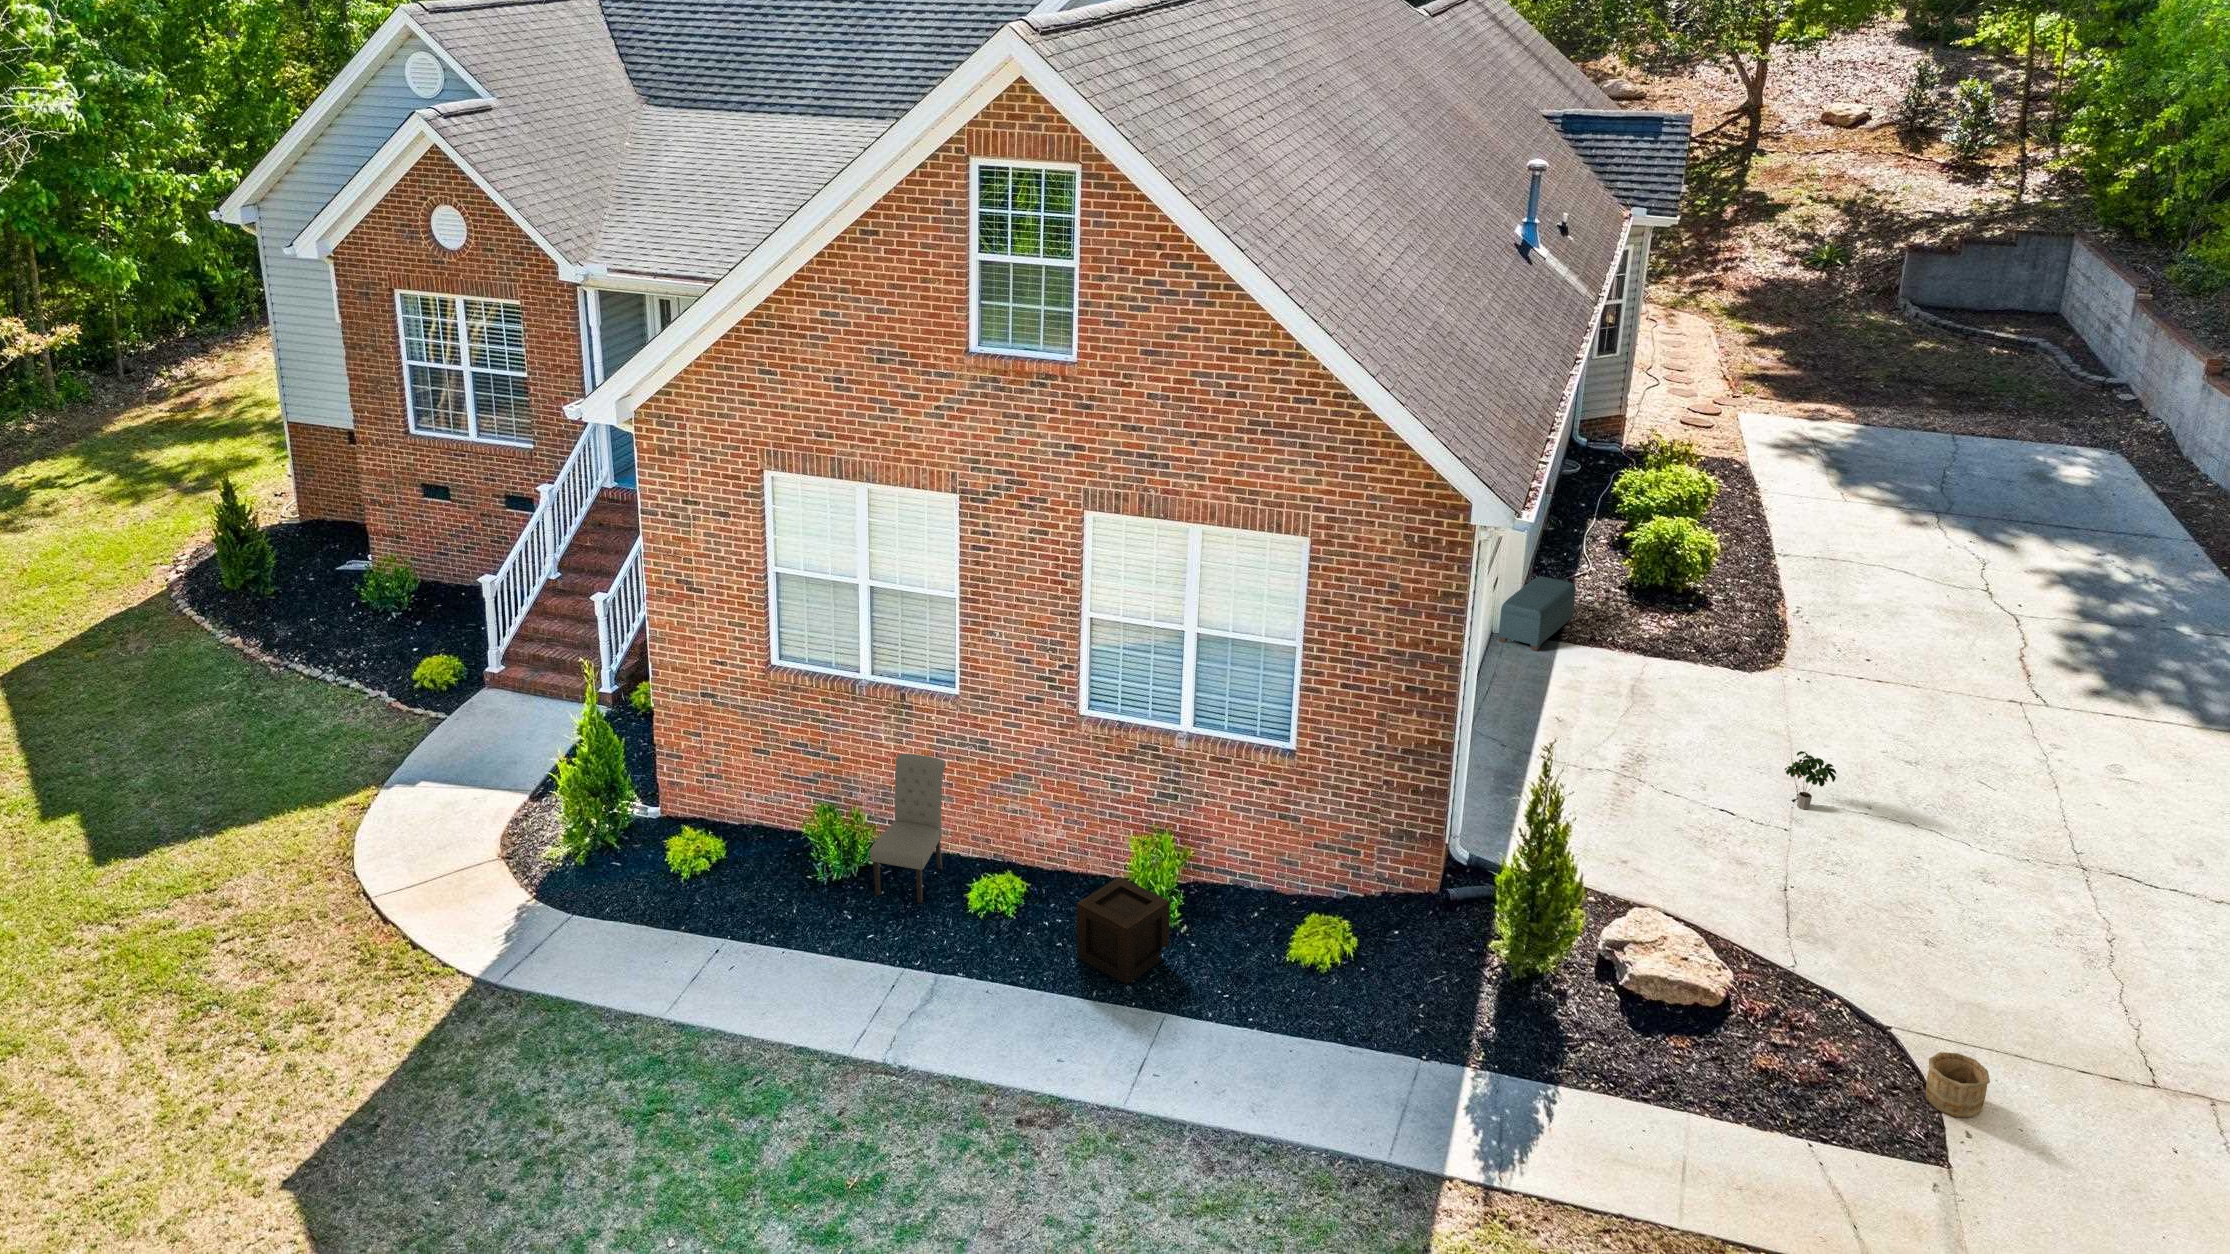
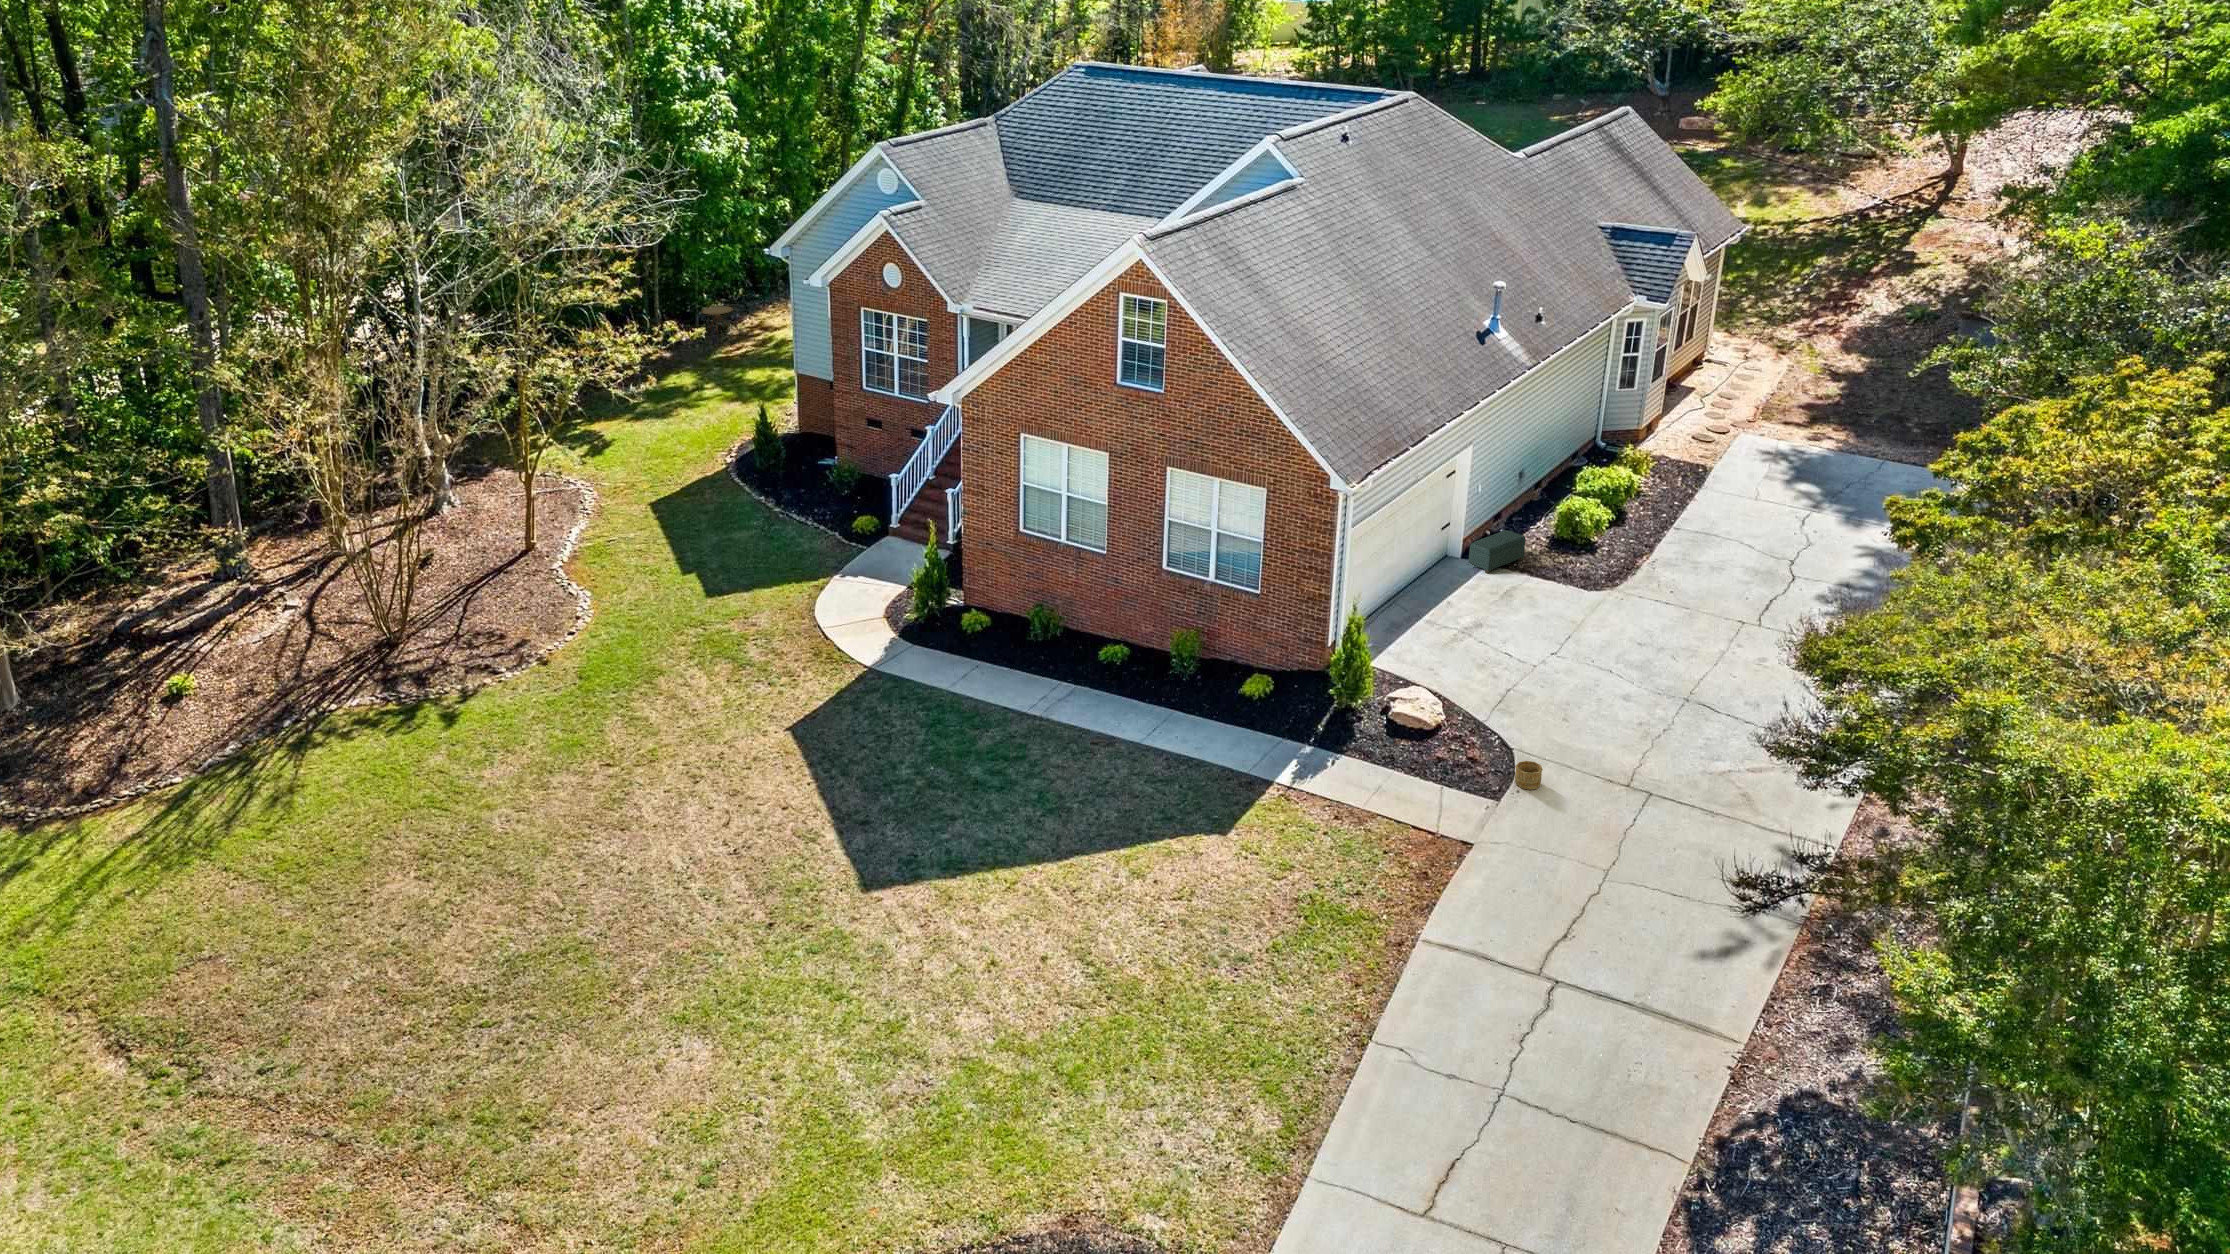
round table: none [138,336,192,378] -> present [701,306,732,331]
potted plant: present [1785,751,1836,809] -> none [1571,634,1591,667]
chair: present [870,754,945,903] -> none [1054,581,1098,655]
wooden crate: present [1077,877,1170,984] -> none [1143,649,1188,697]

